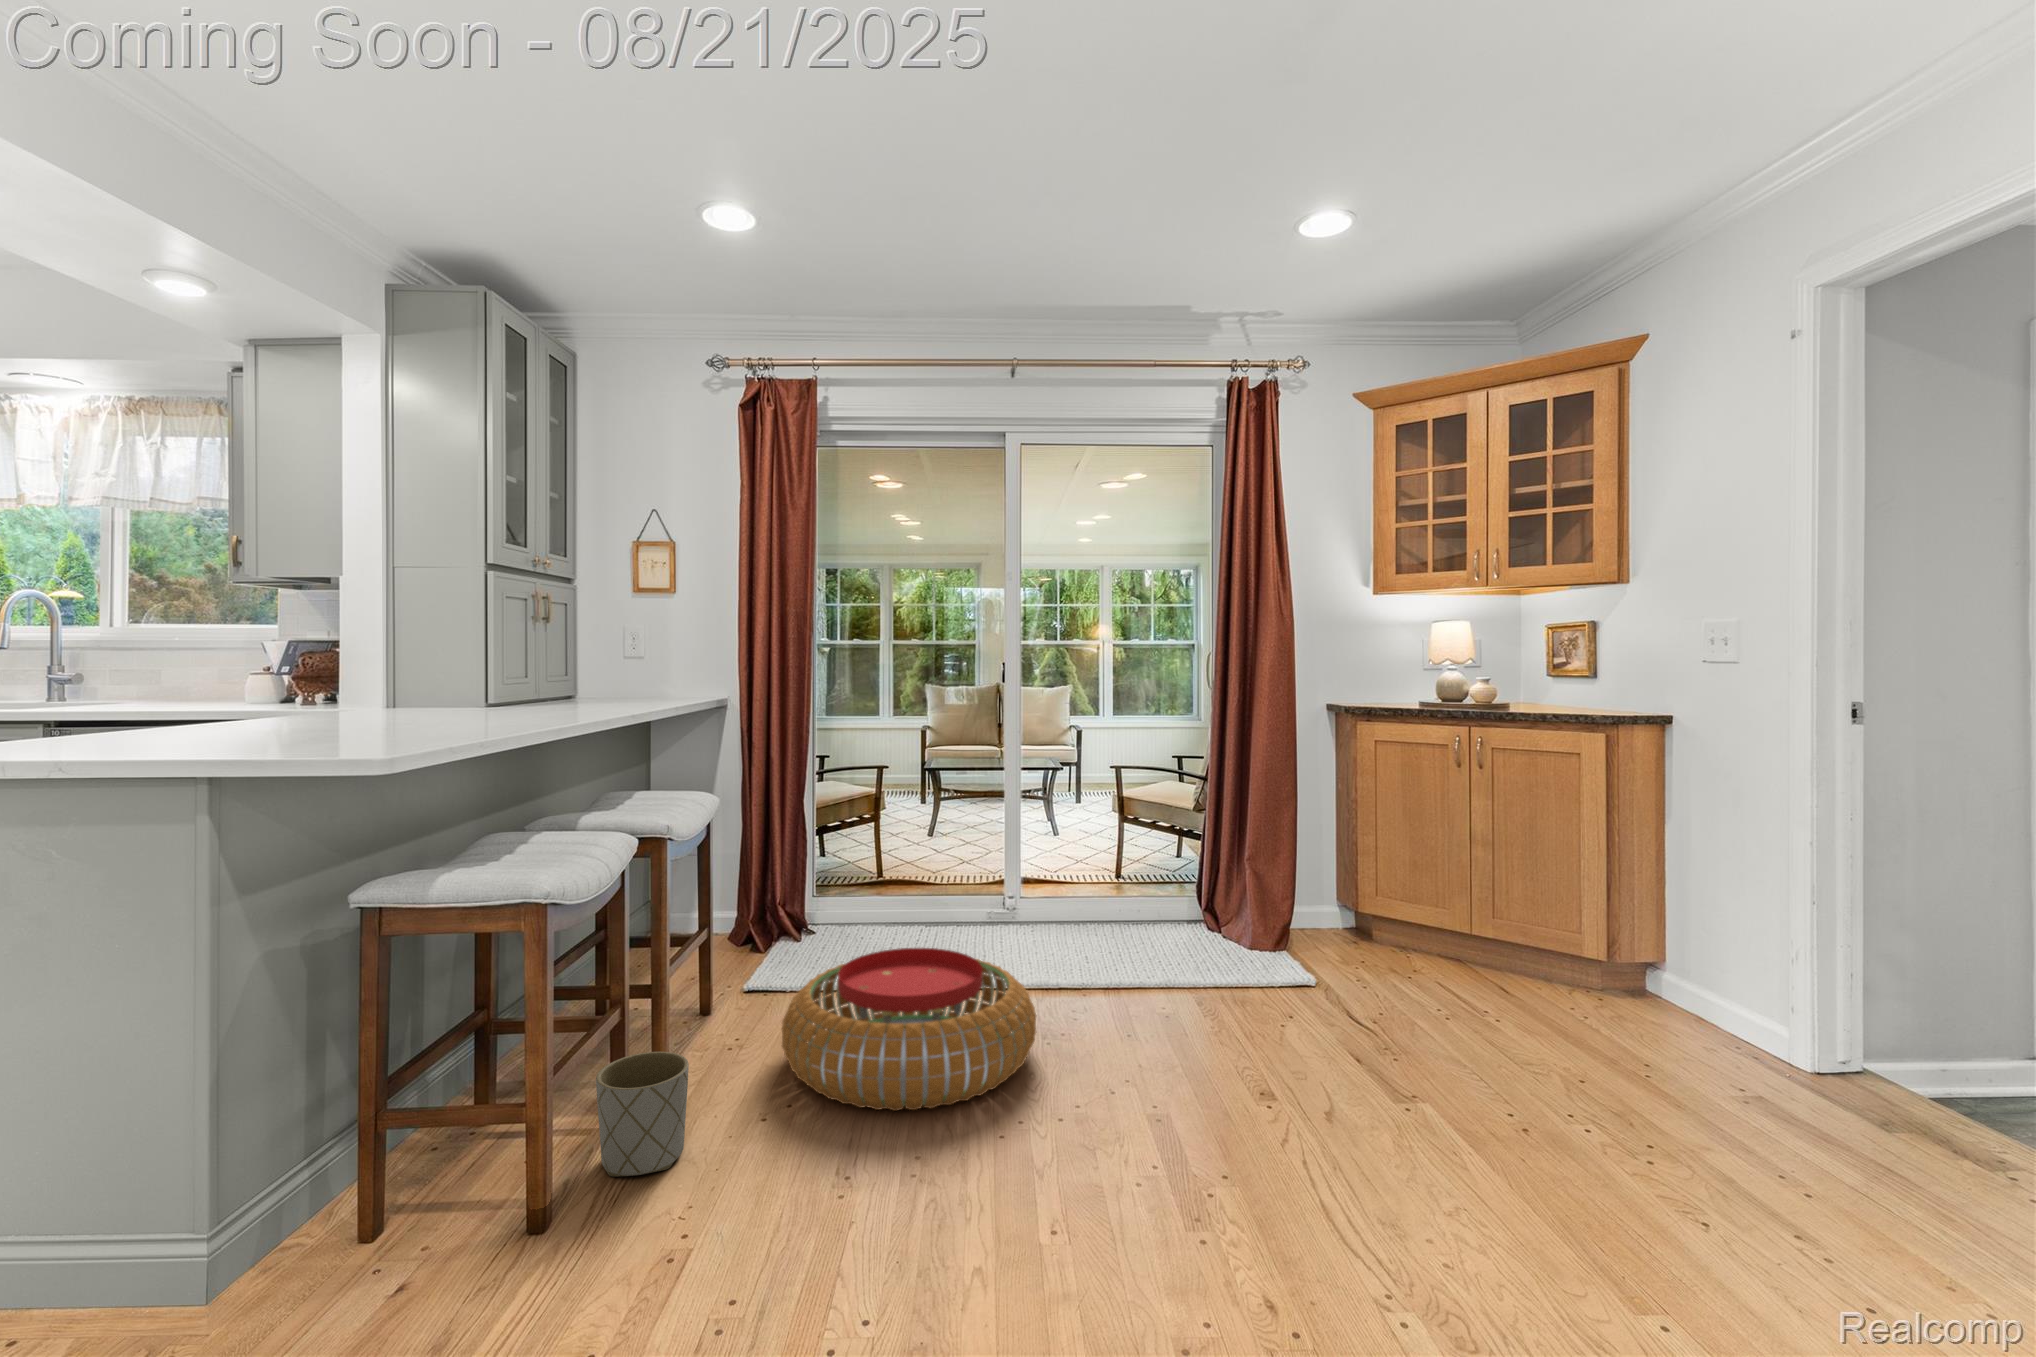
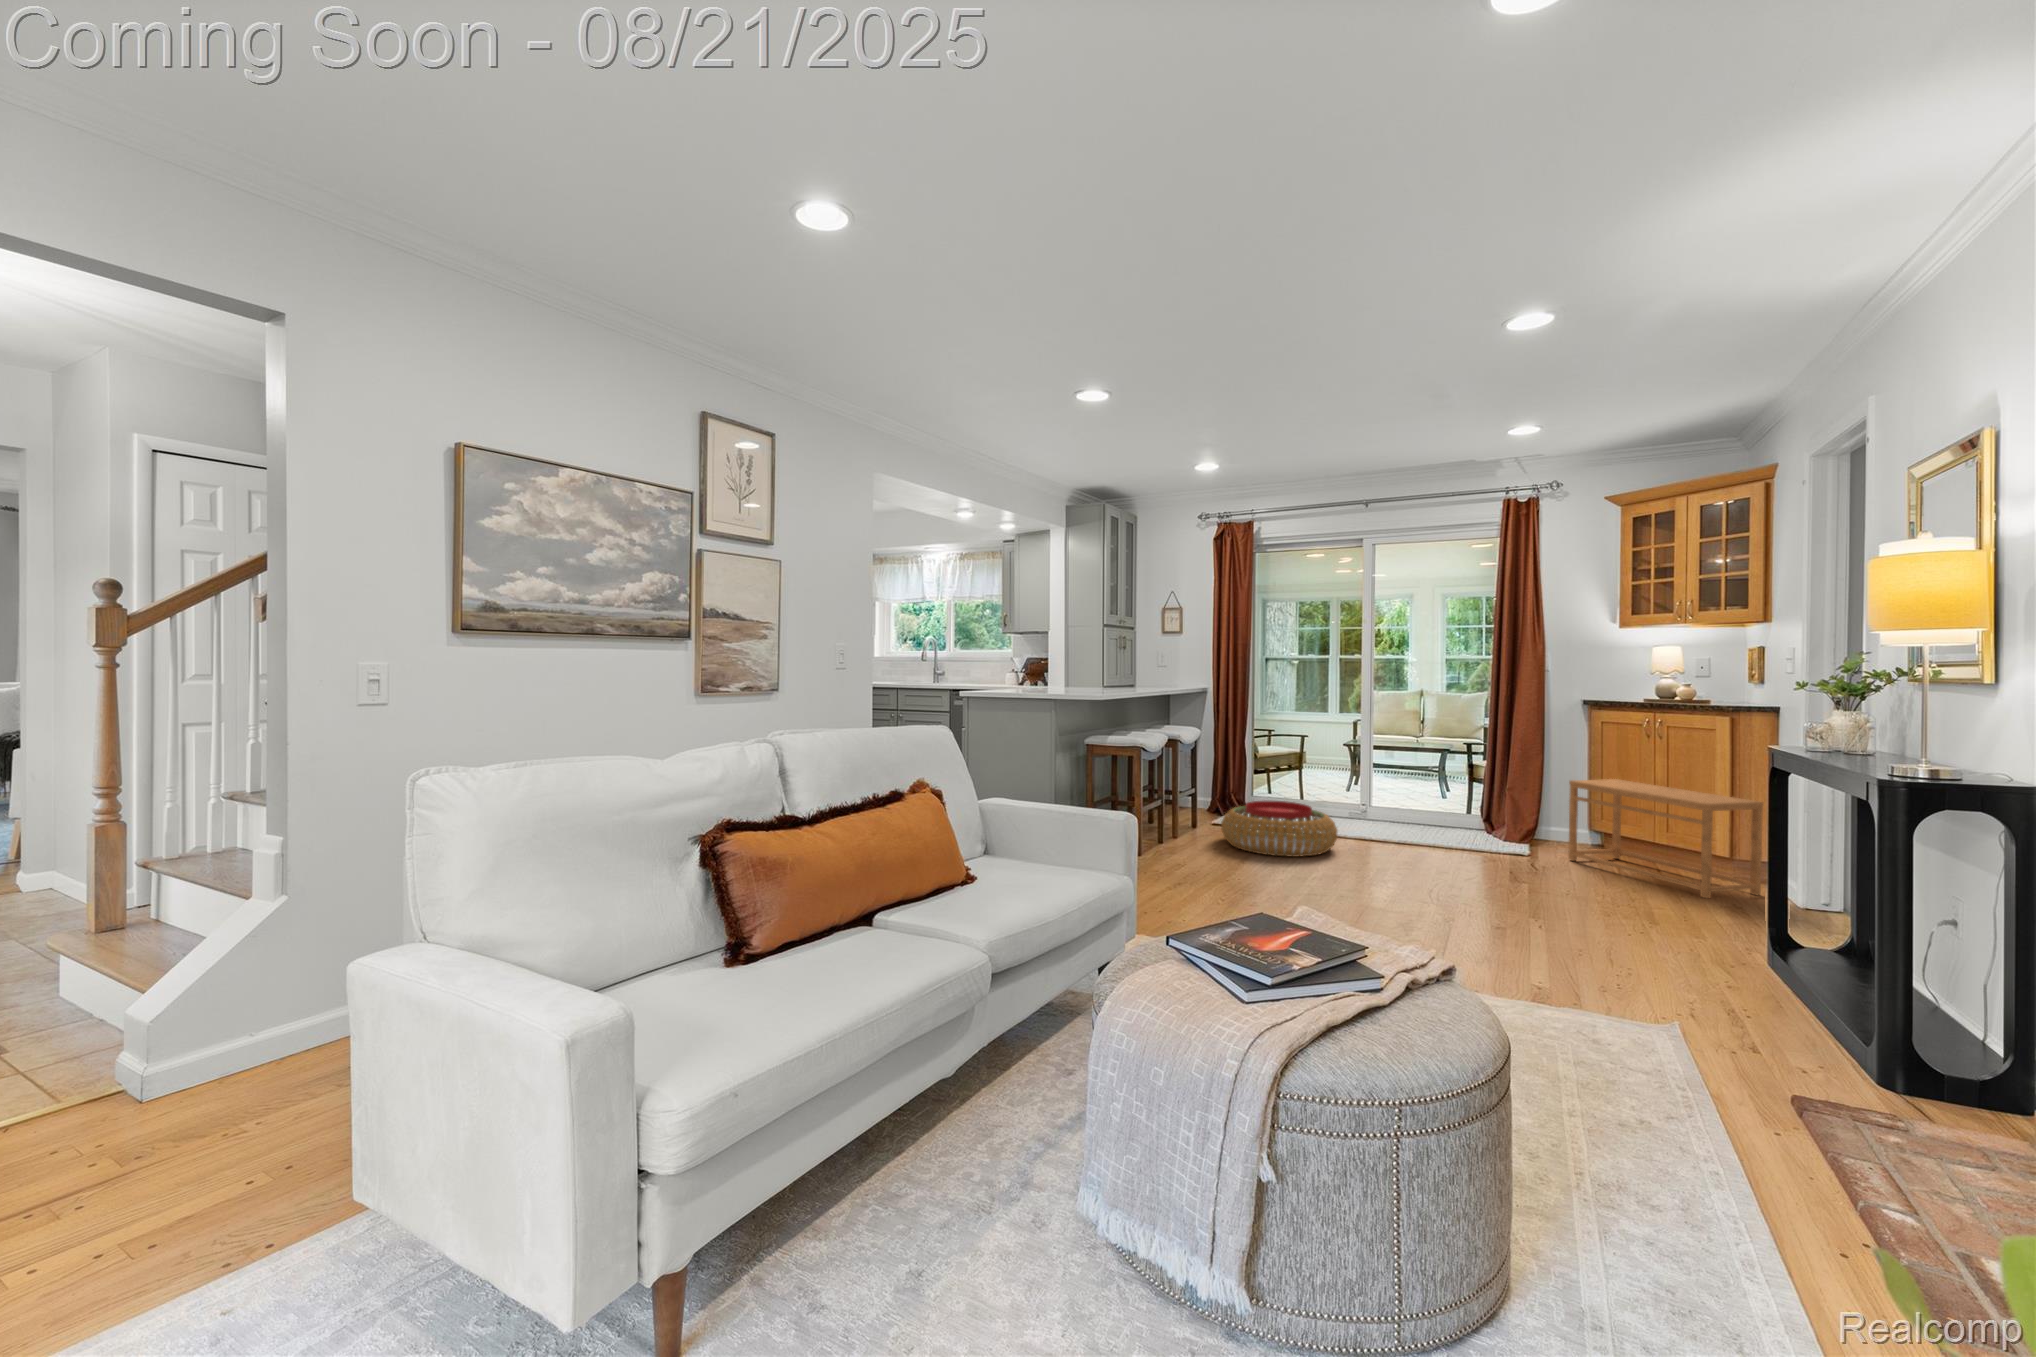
side table: none [1372,835,1673,1054] -> present [1568,779,1763,898]
planter: present [596,1052,689,1176] -> none [1152,815,1183,853]

